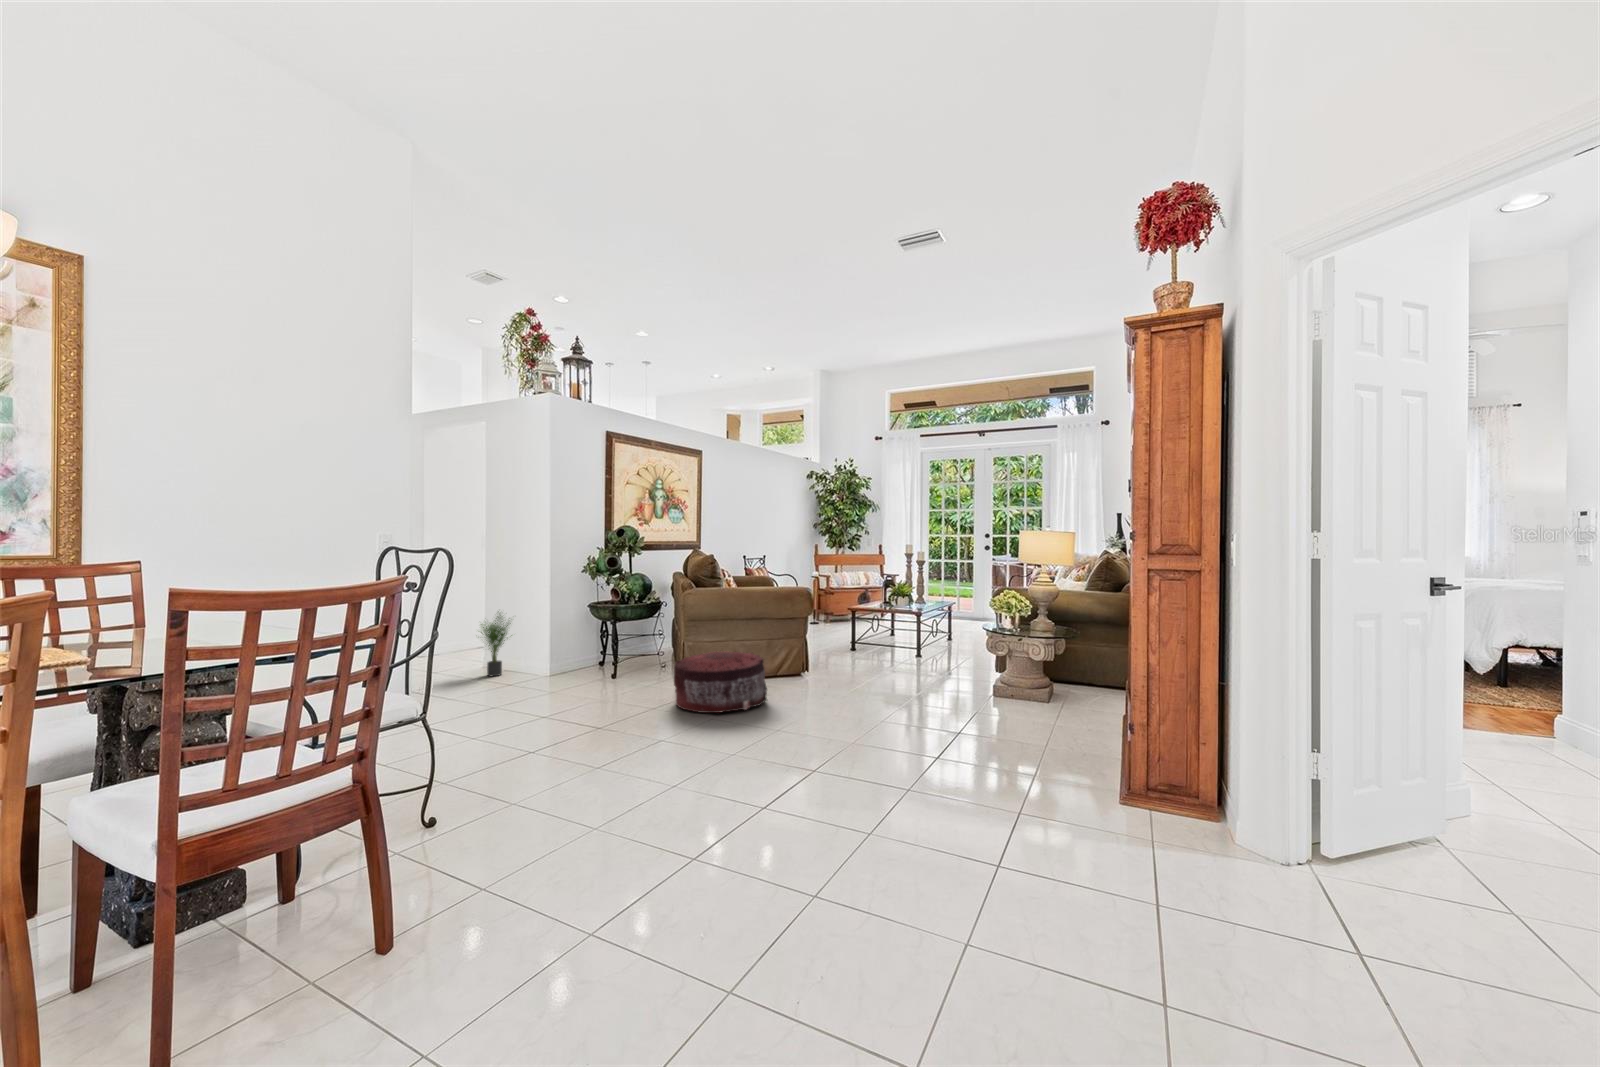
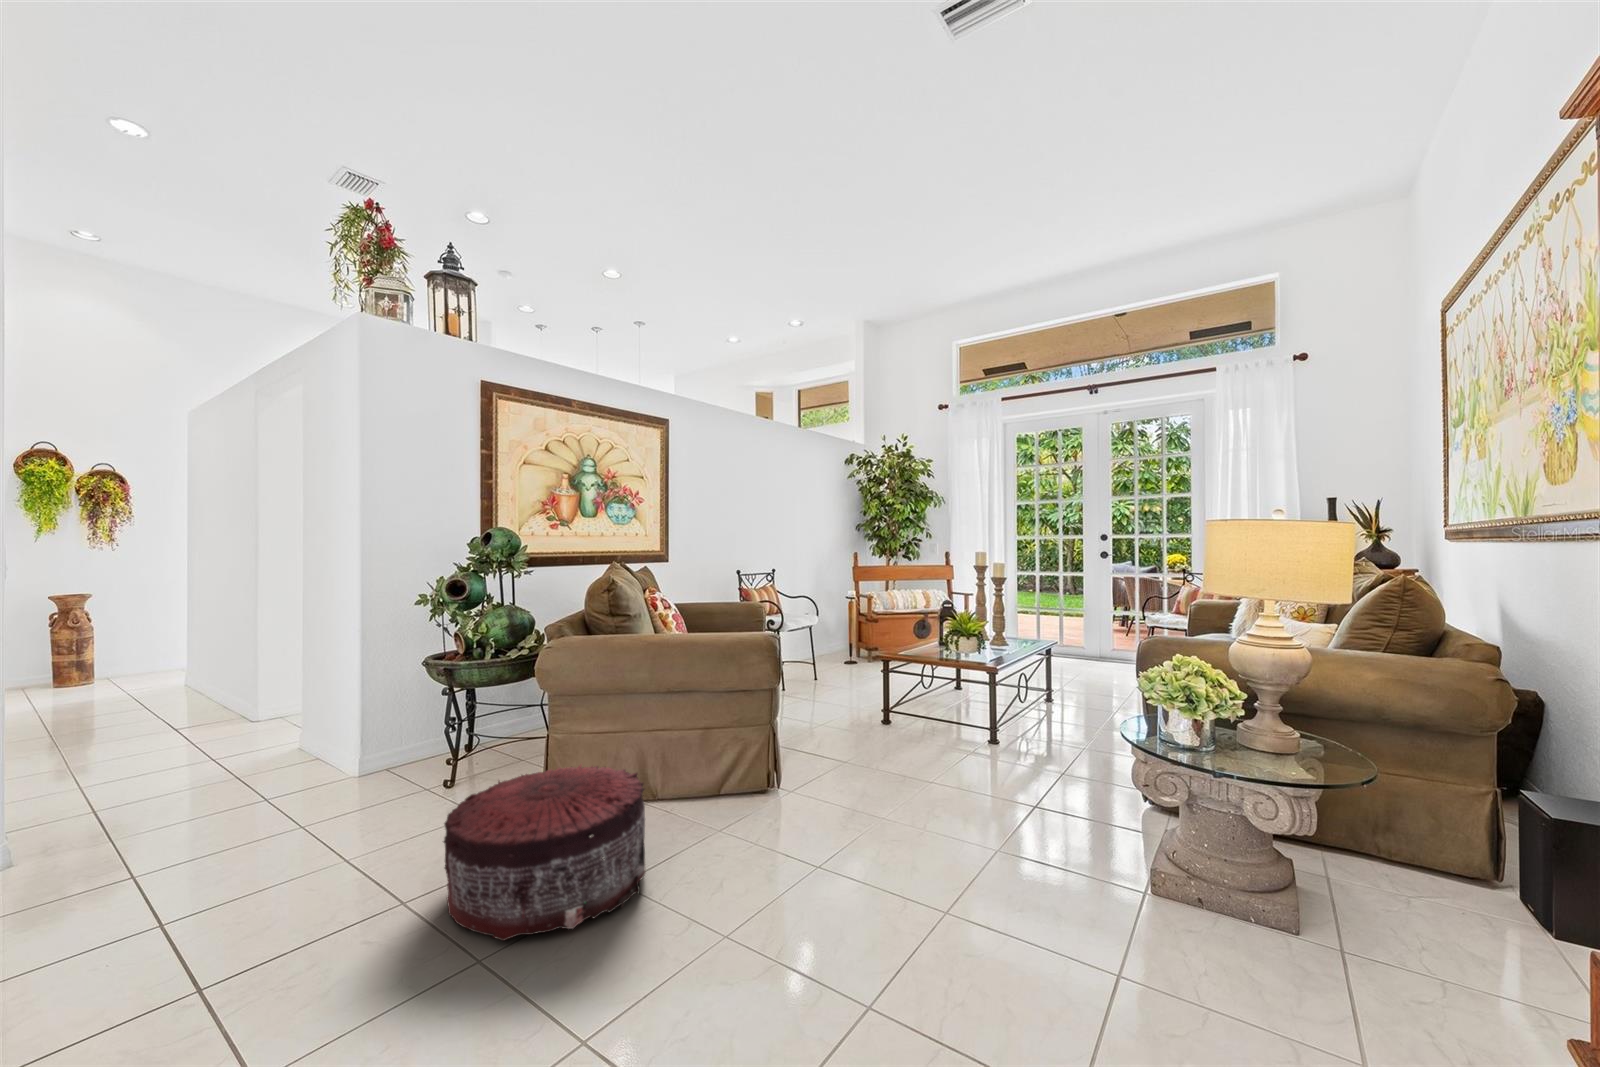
potted plant: present [481,615,512,676] -> none [235,663,319,776]

